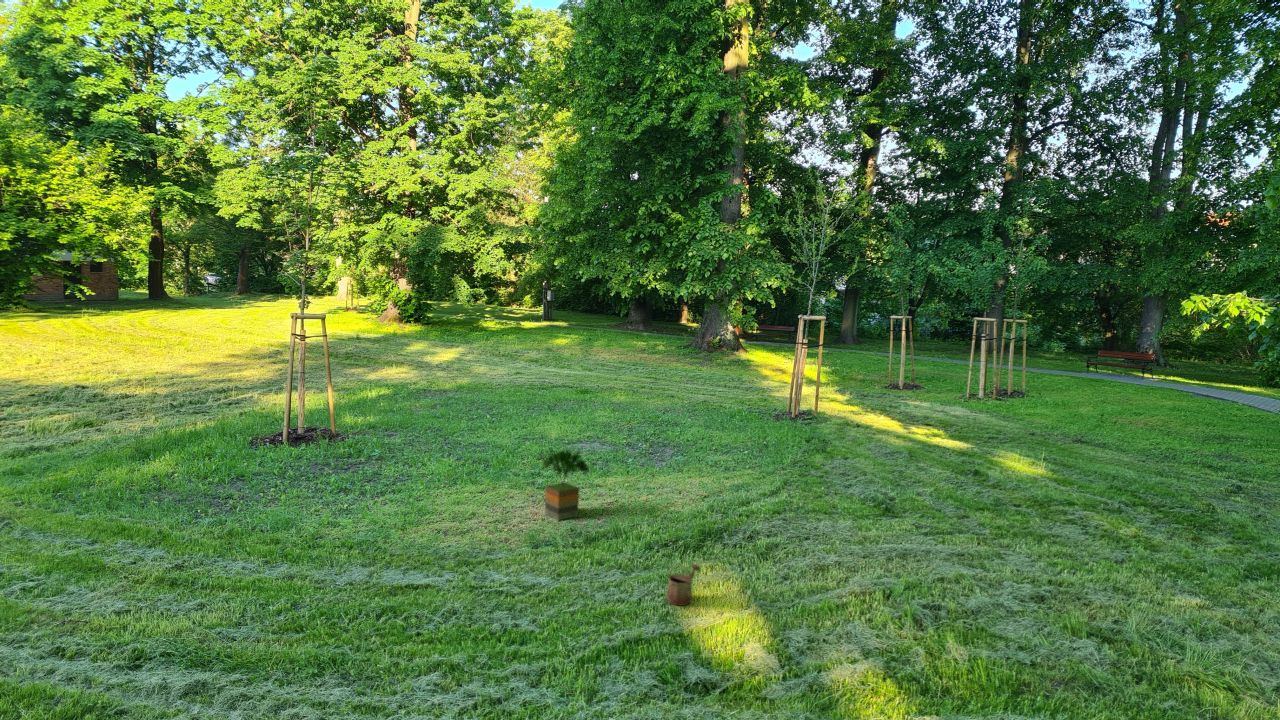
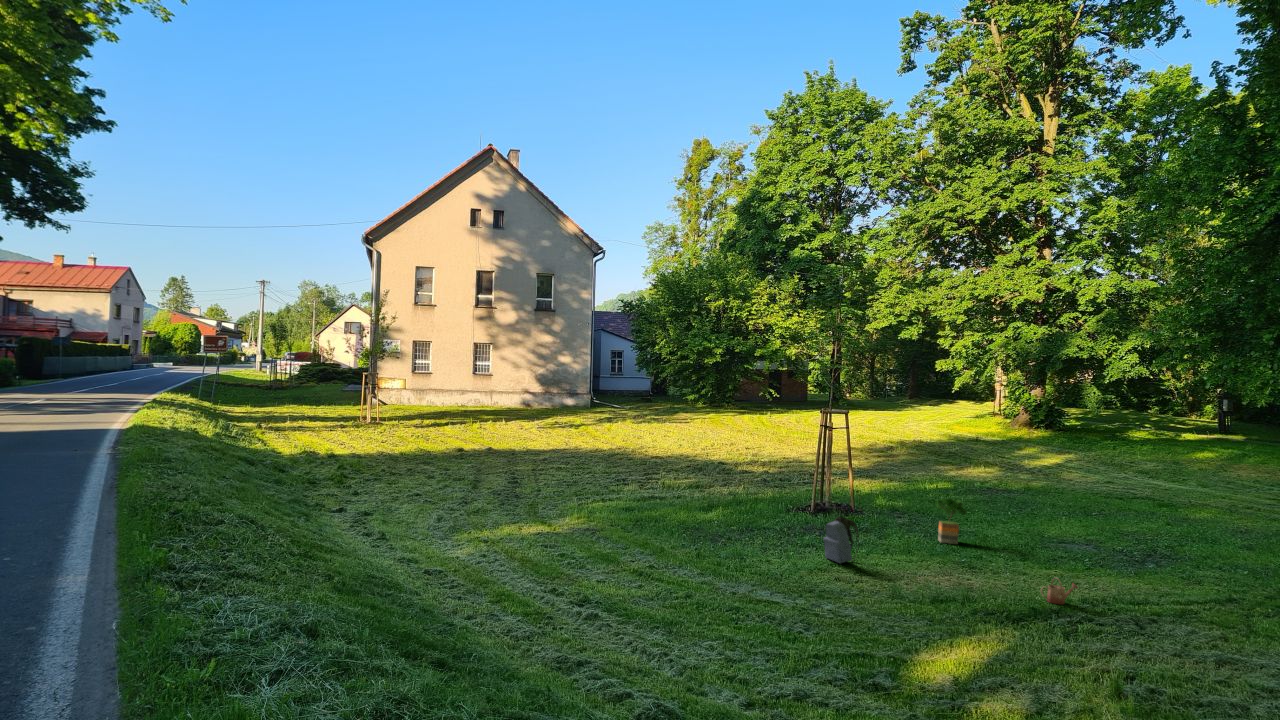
watering can: present [666,564,700,605] -> present [1041,578,1078,604]
backpack: none [475,566,546,671] -> present [823,517,859,564]

